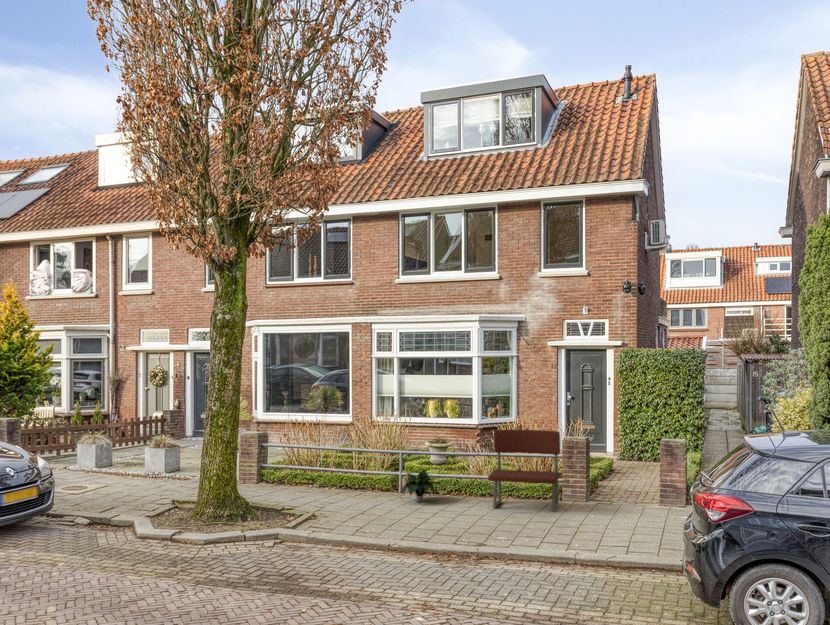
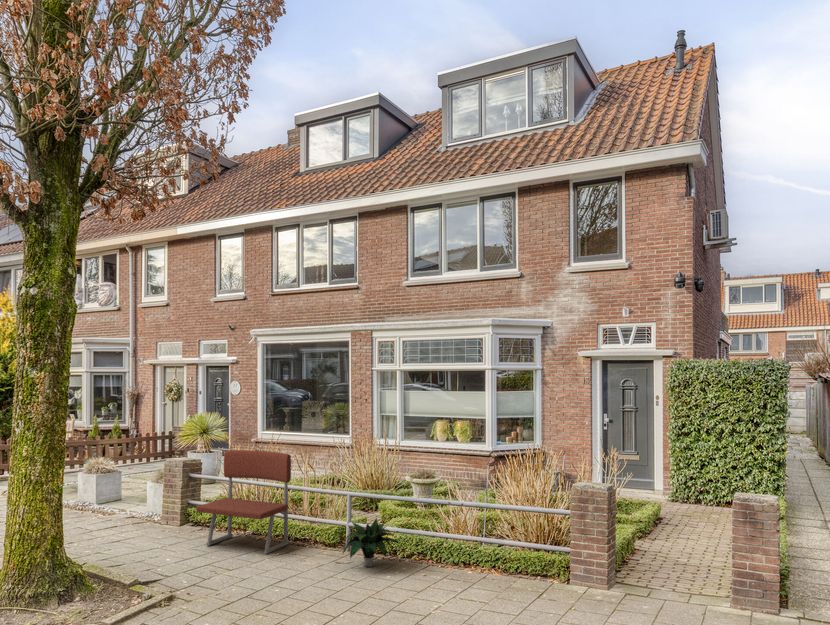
bench: present [488,430,560,512] -> present [196,450,291,554]

